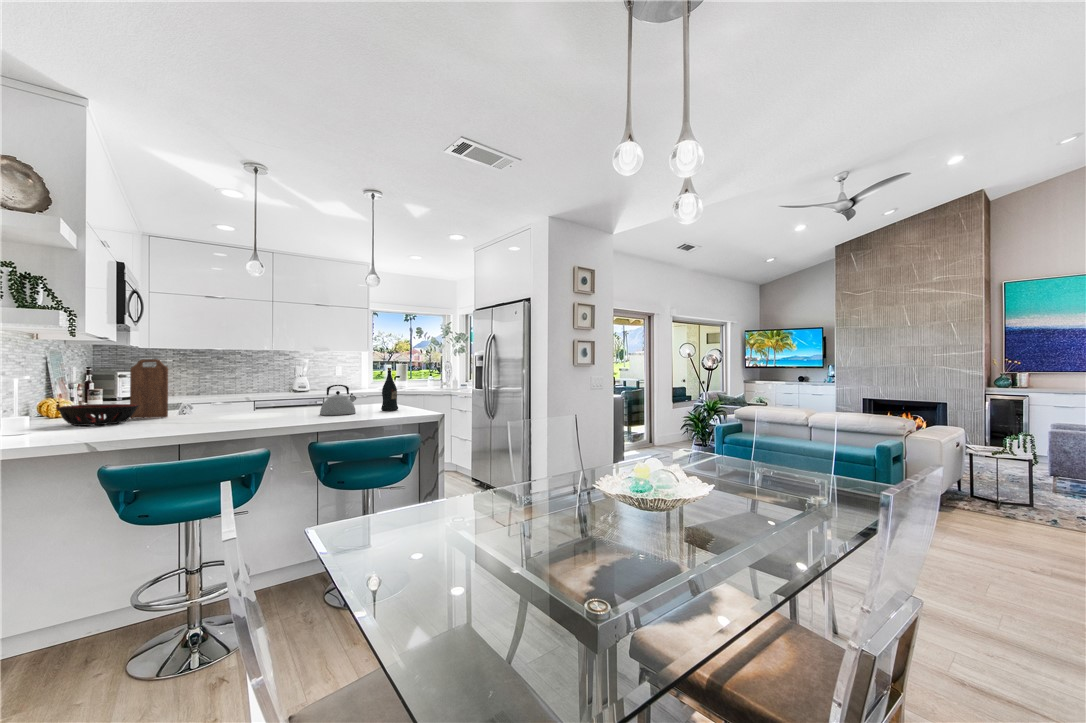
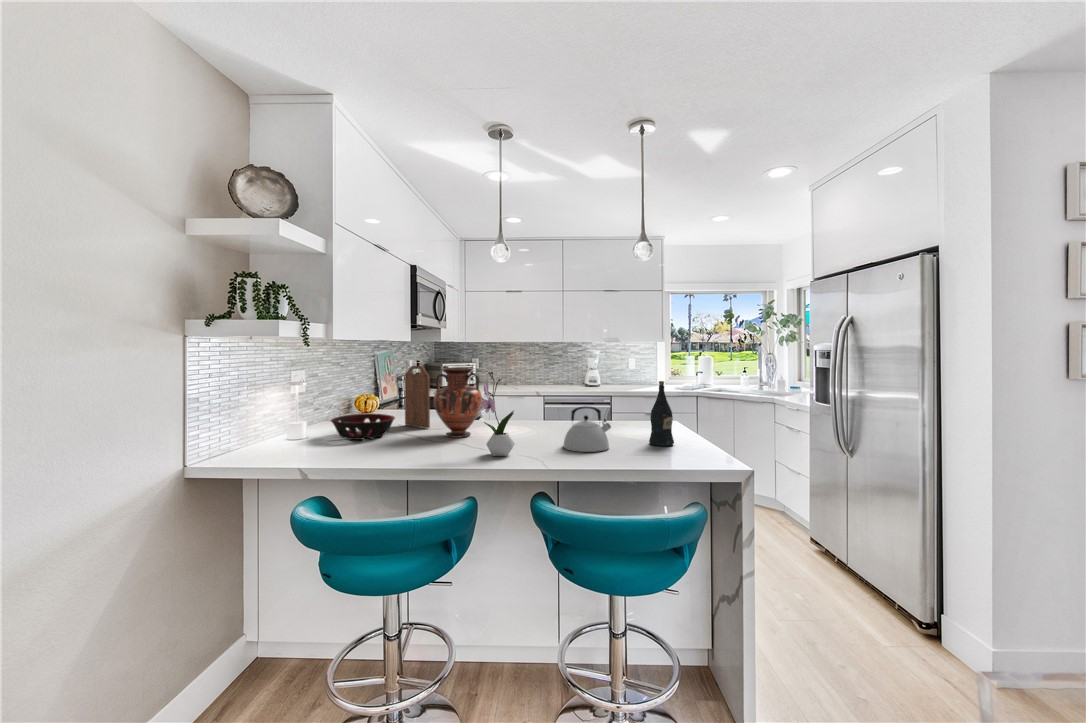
flower arrangement: none [257,357,289,420] -> present [482,372,515,456]
vase: none [185,359,237,419] -> present [434,367,482,438]

